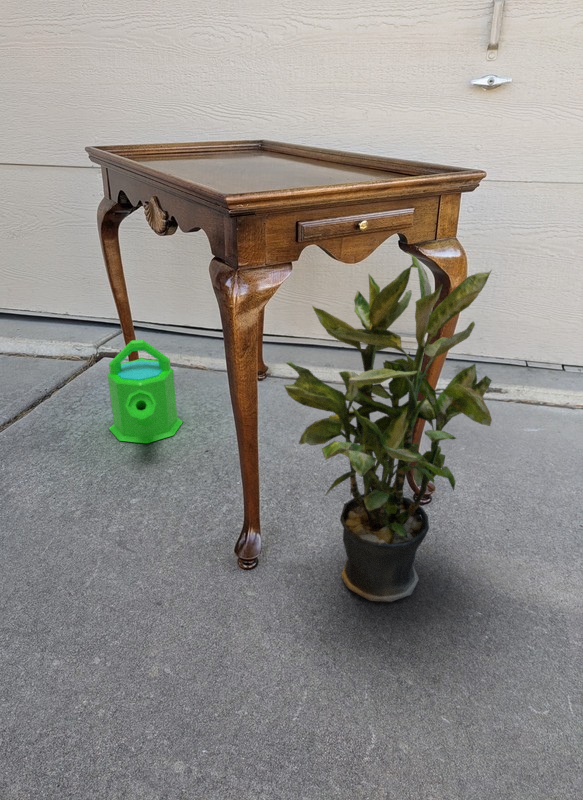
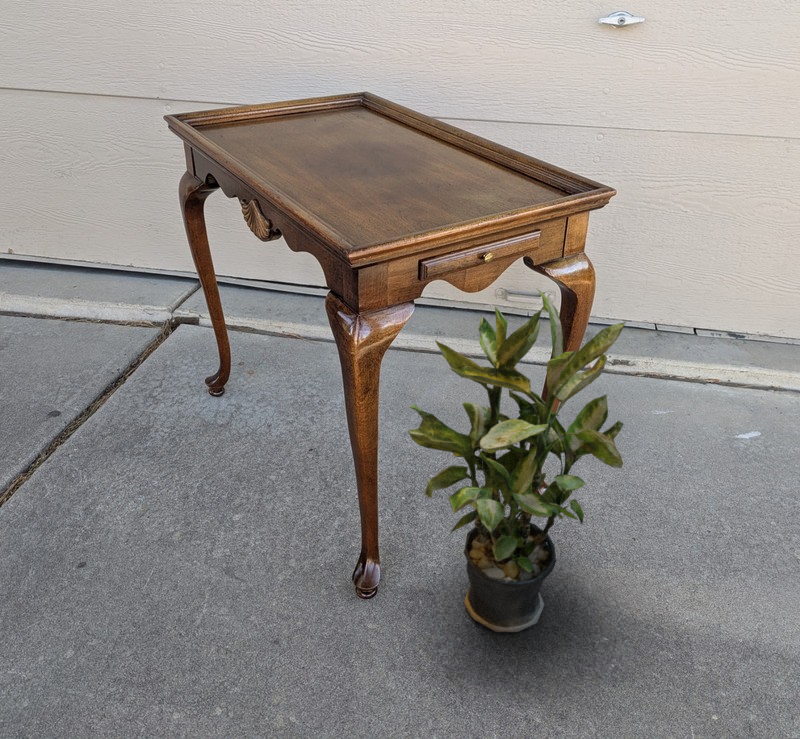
watering can: present [108,340,183,443] -> none [195,328,280,442]

